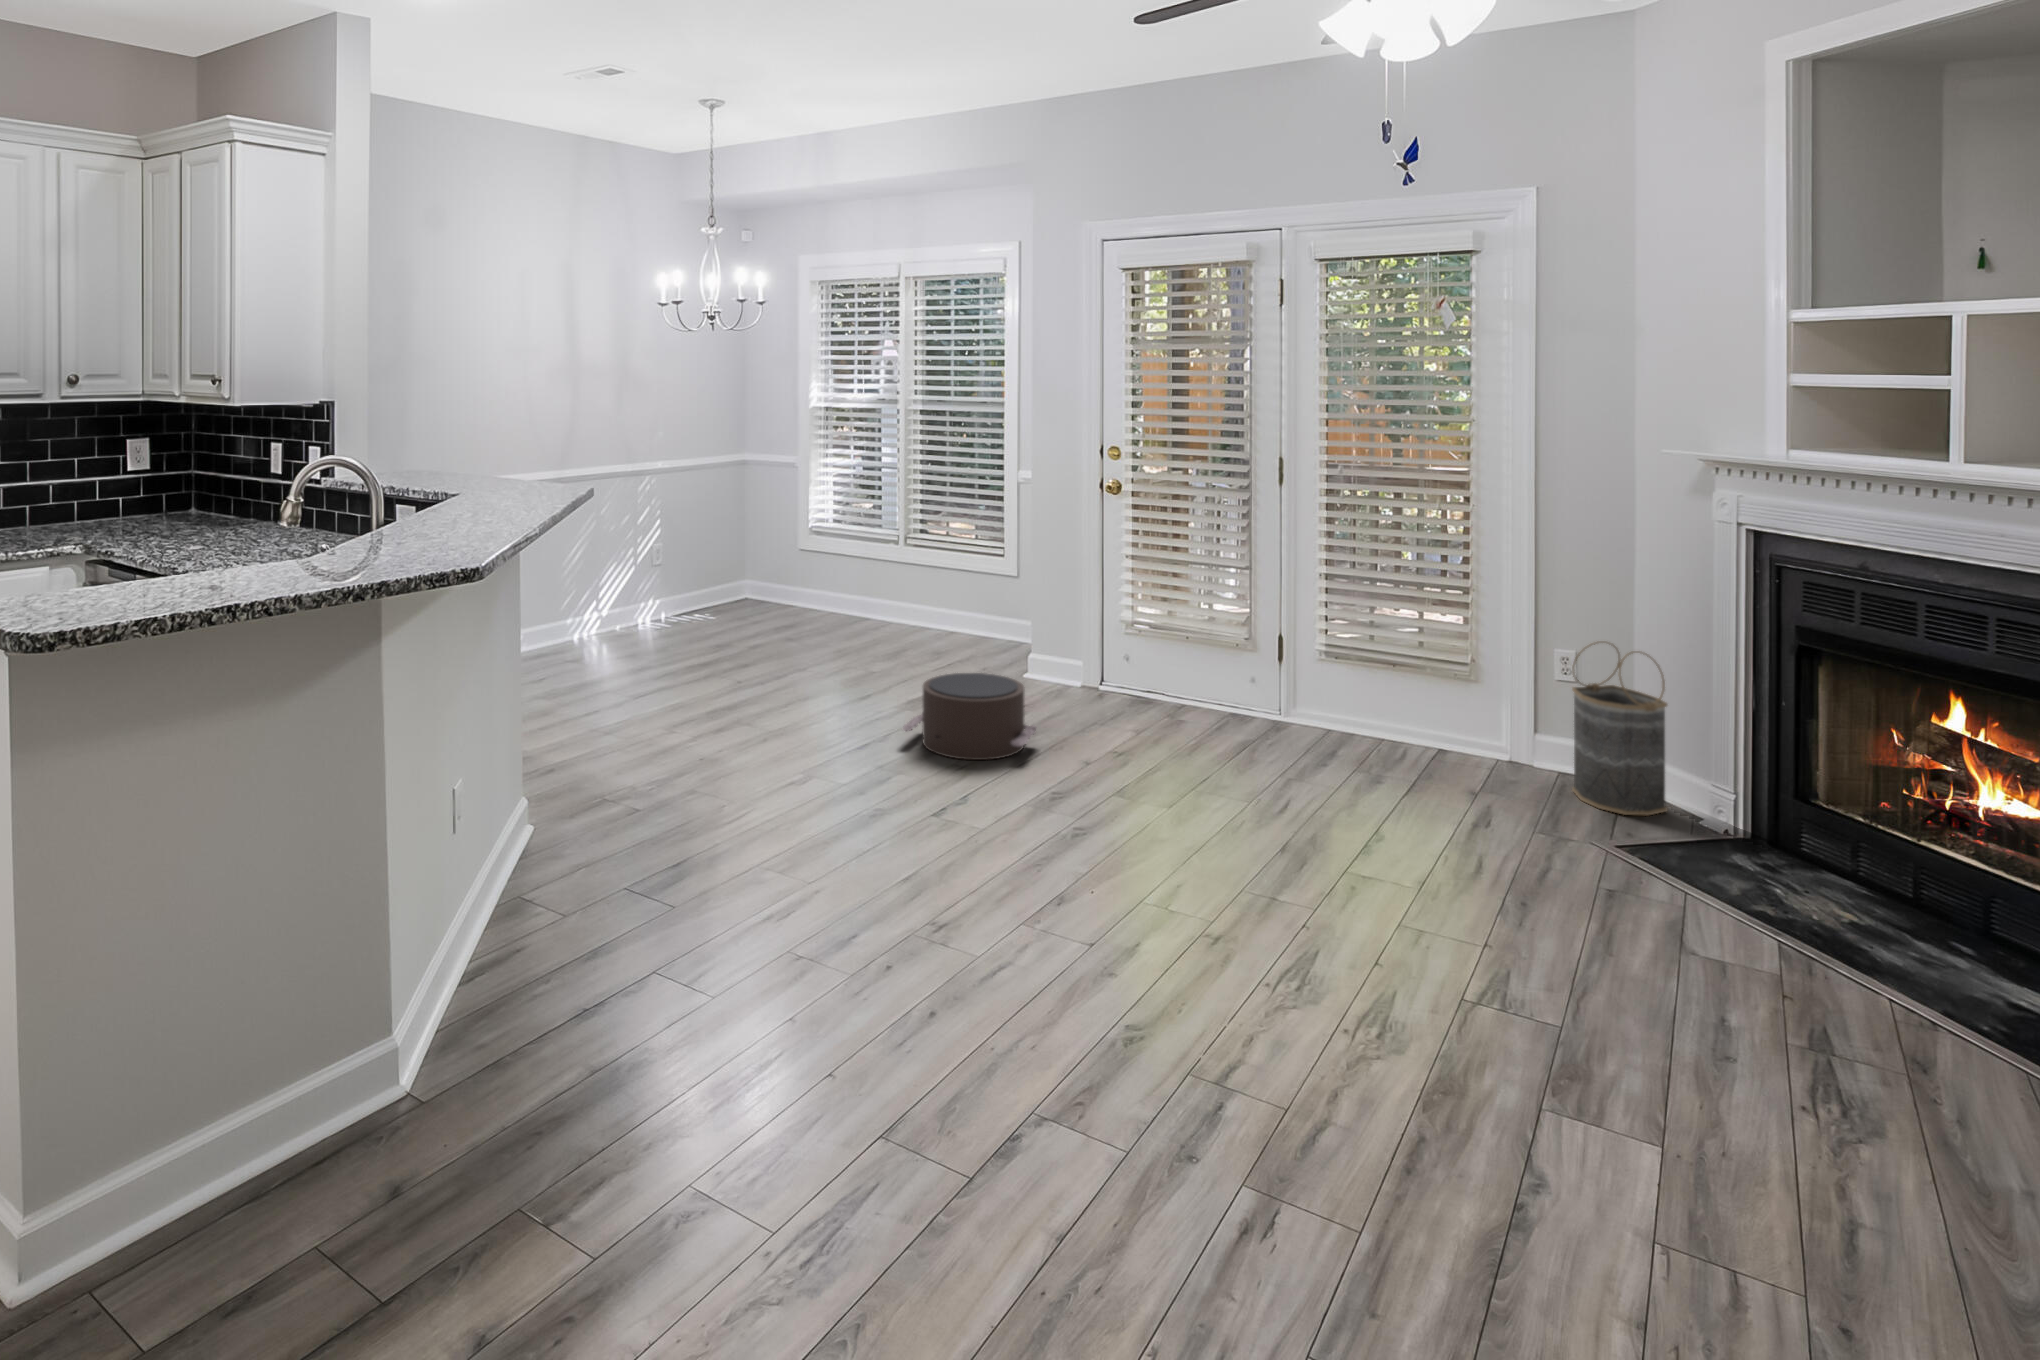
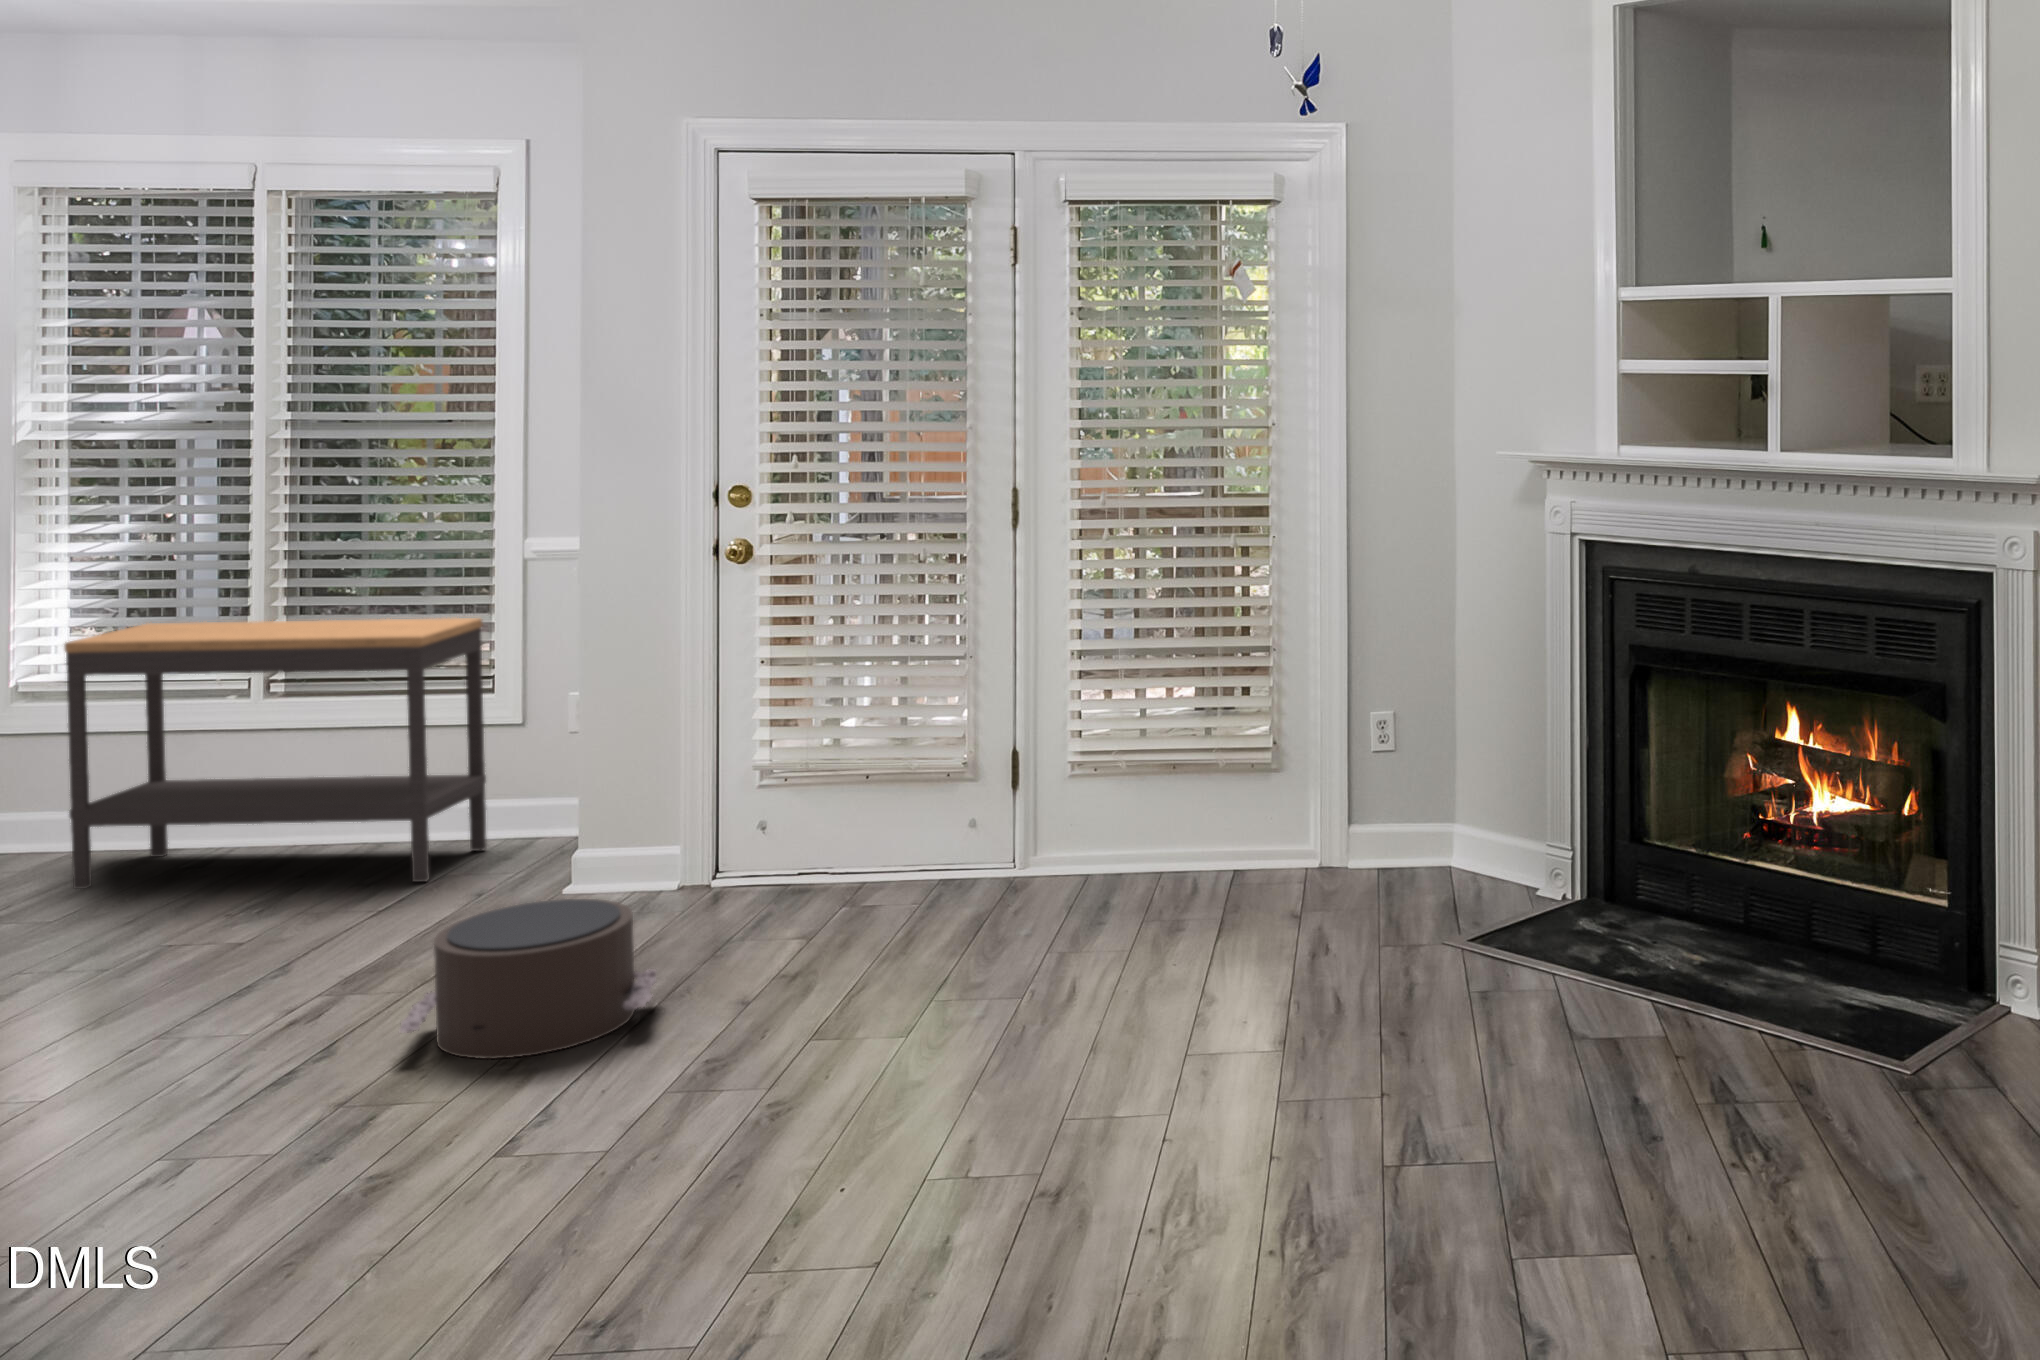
console table: none [814,498,994,653] -> present [64,618,487,889]
basket: present [1572,641,1667,815] -> none [1401,694,1506,905]

